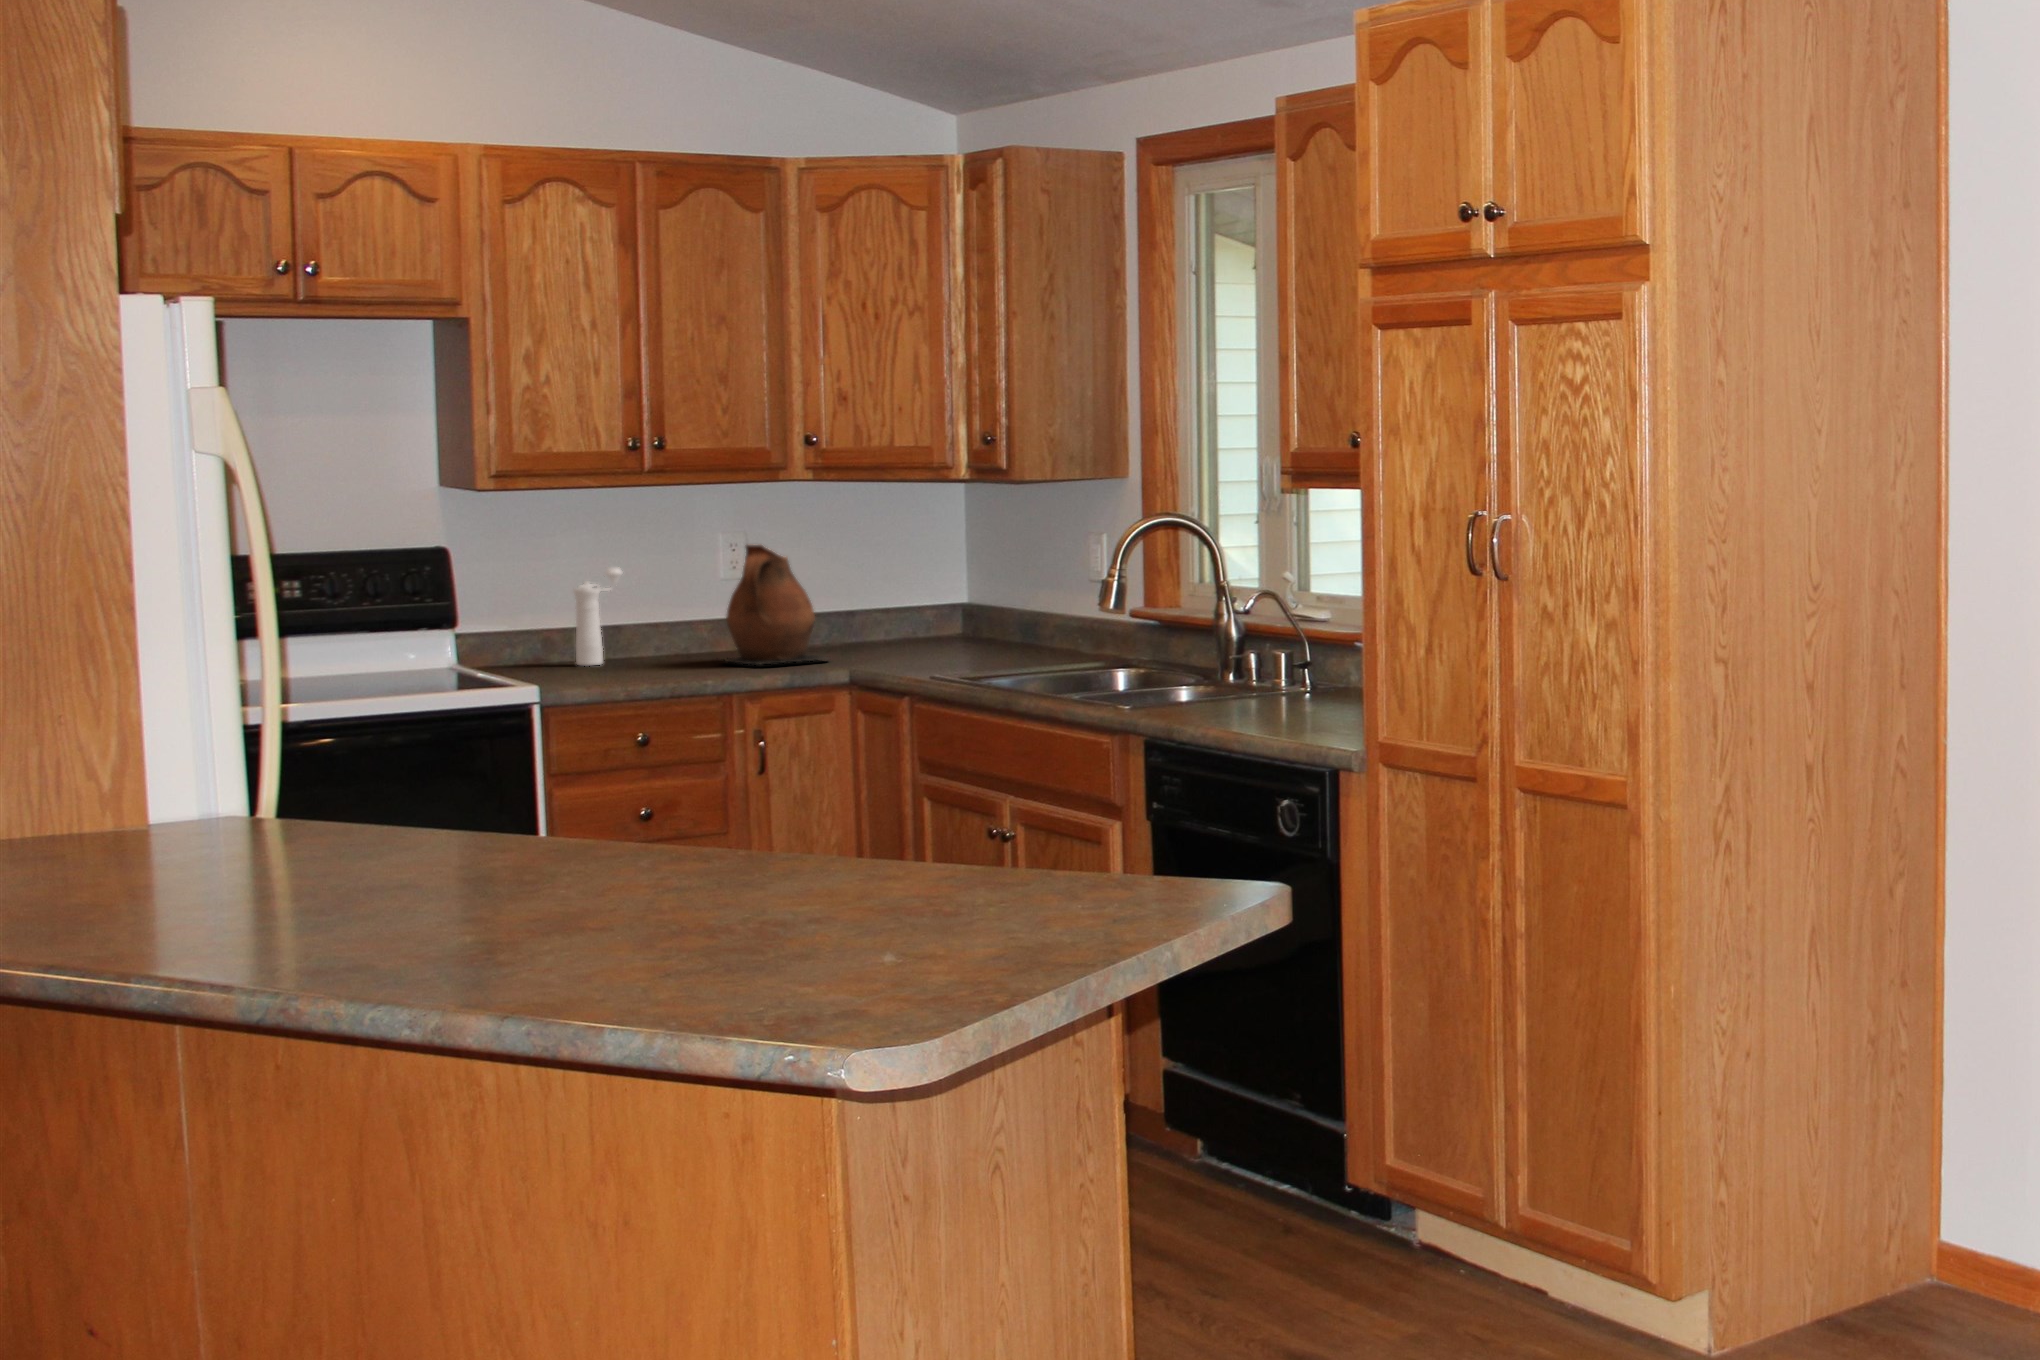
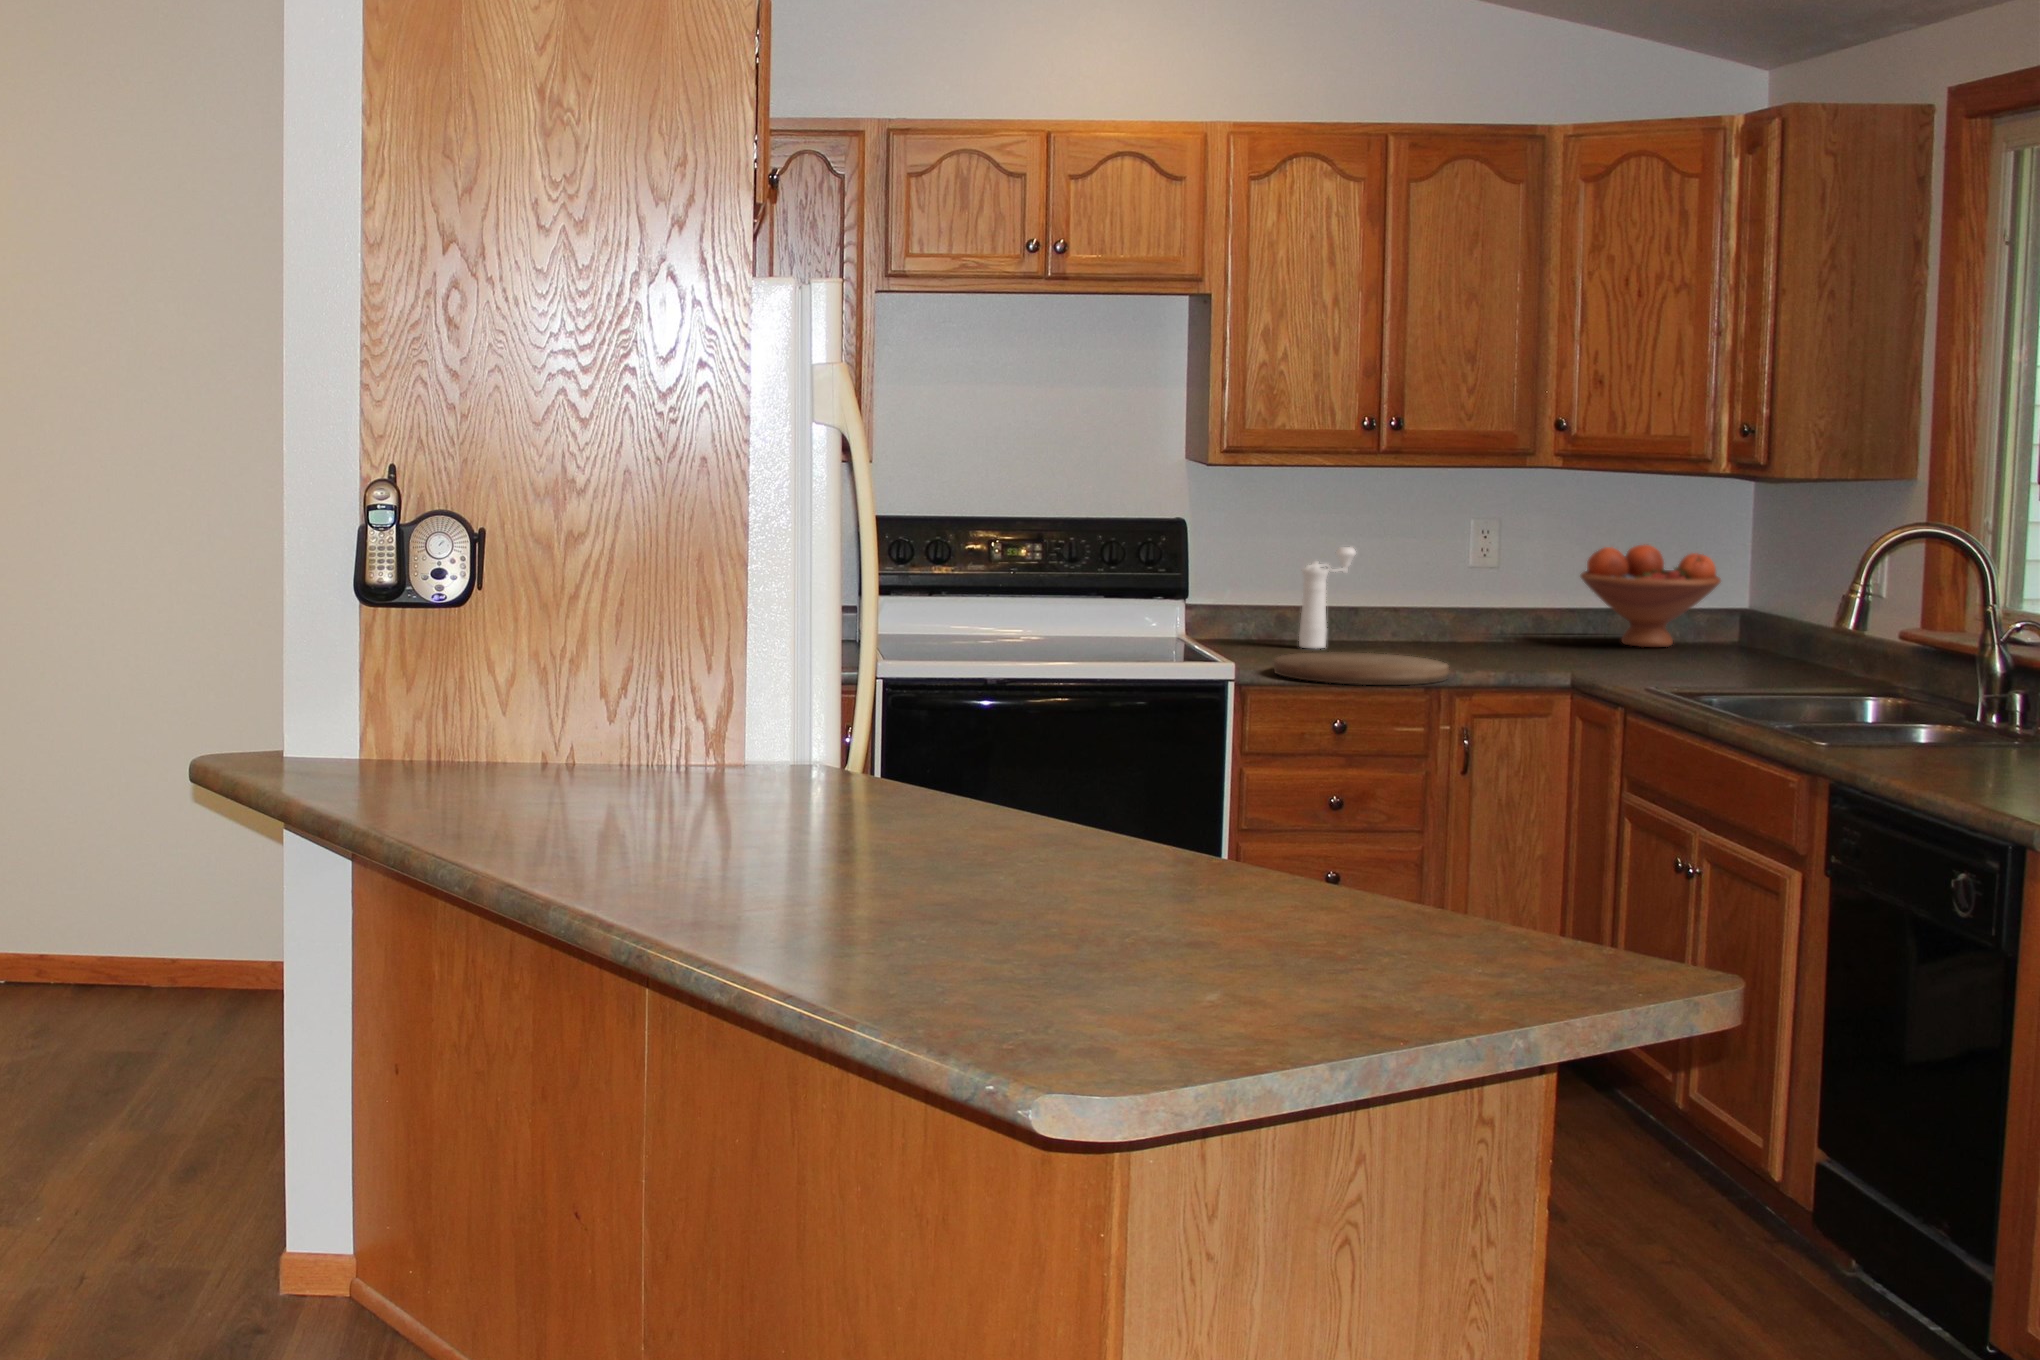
ceramic pitcher: present [716,545,829,664] -> none [1436,532,1562,664]
fruit bowl: none [827,554,949,644] -> present [1580,544,1721,647]
cutting board: none [570,663,744,692] -> present [1274,652,1449,685]

